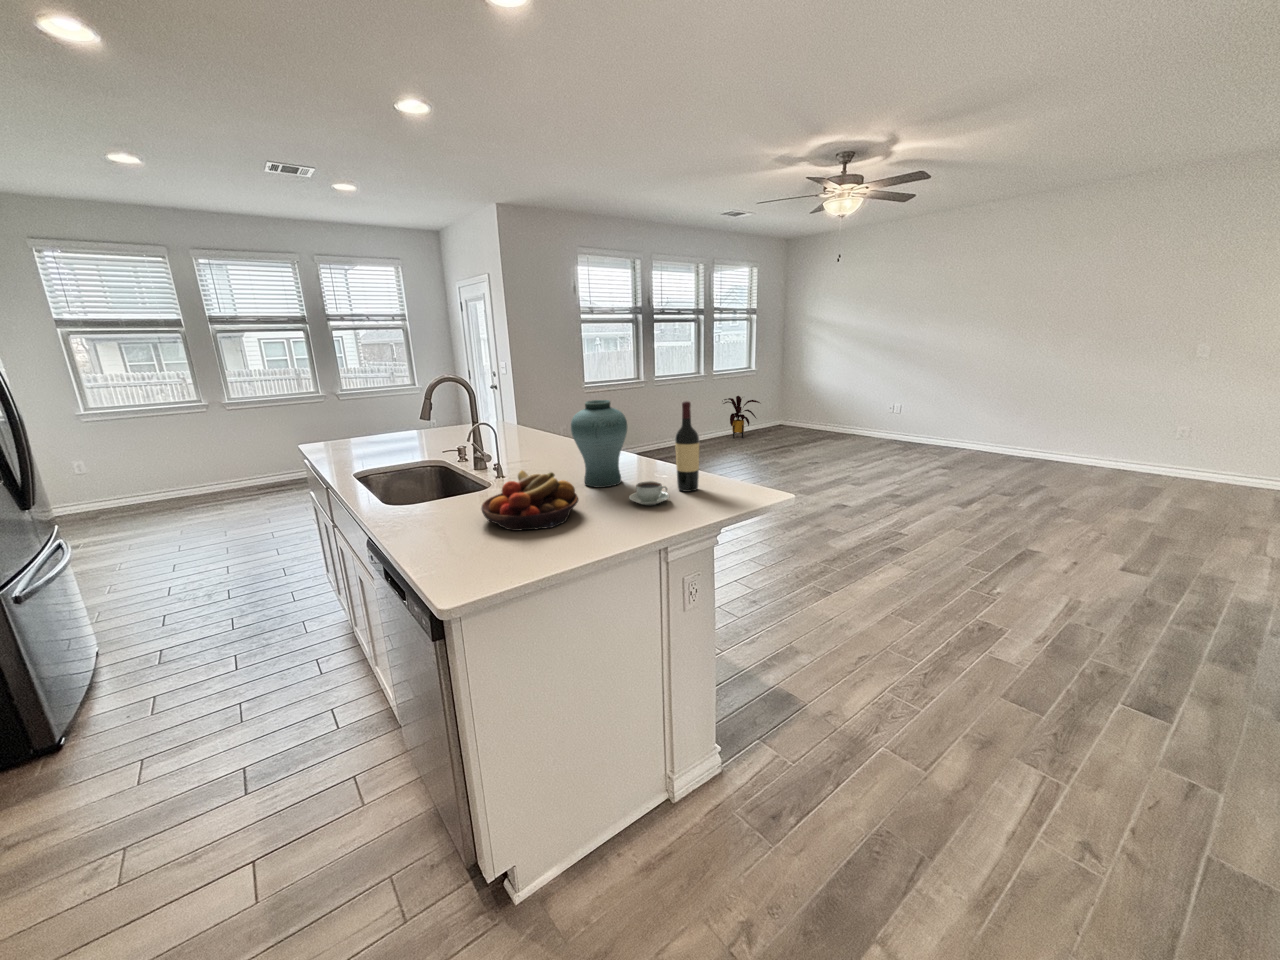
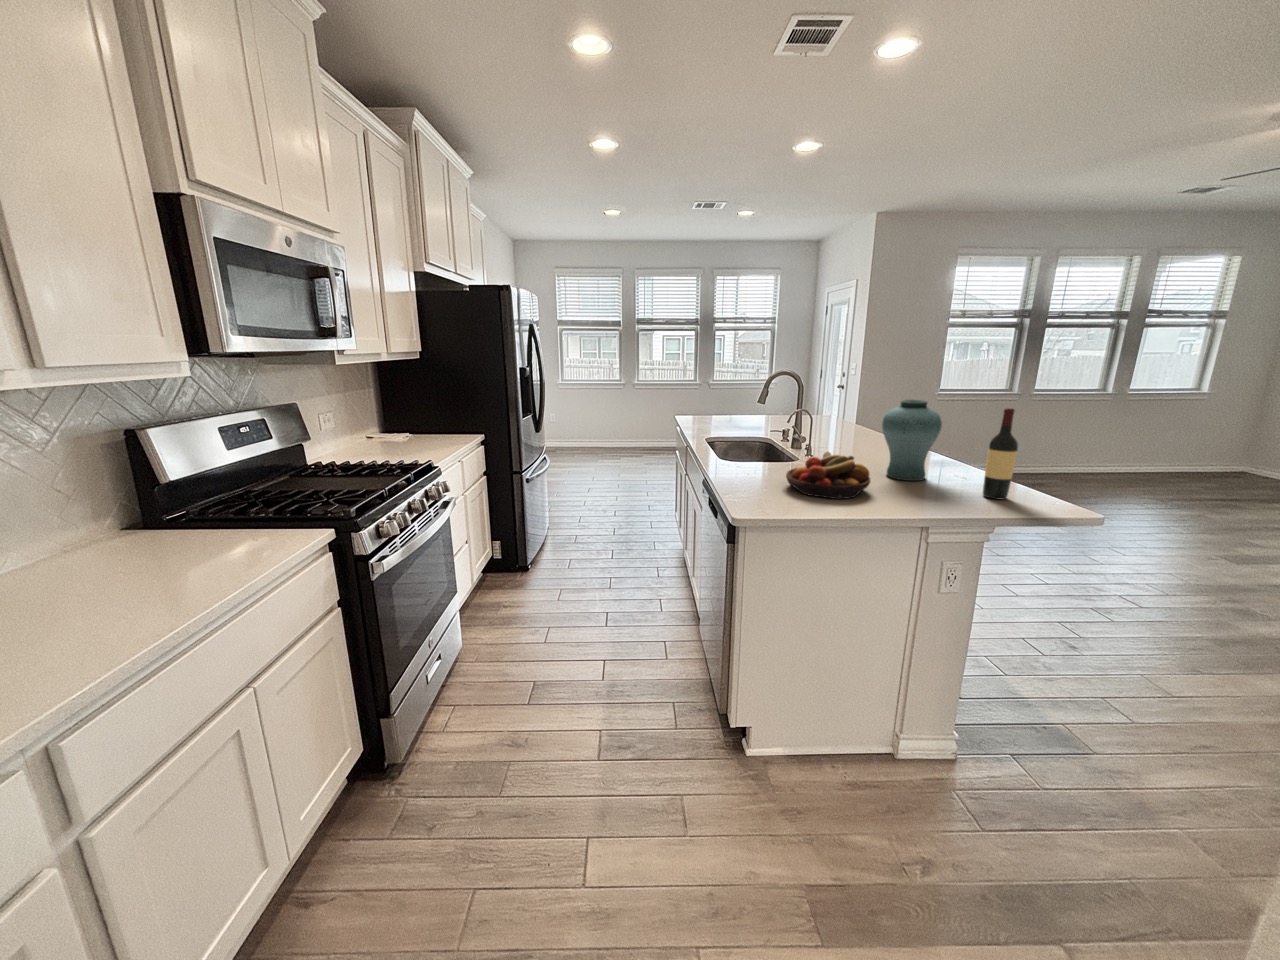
house plant: present [723,396,760,438] -> none [1133,425,1206,480]
coffee cup: present [629,481,669,505] -> none [922,480,967,502]

